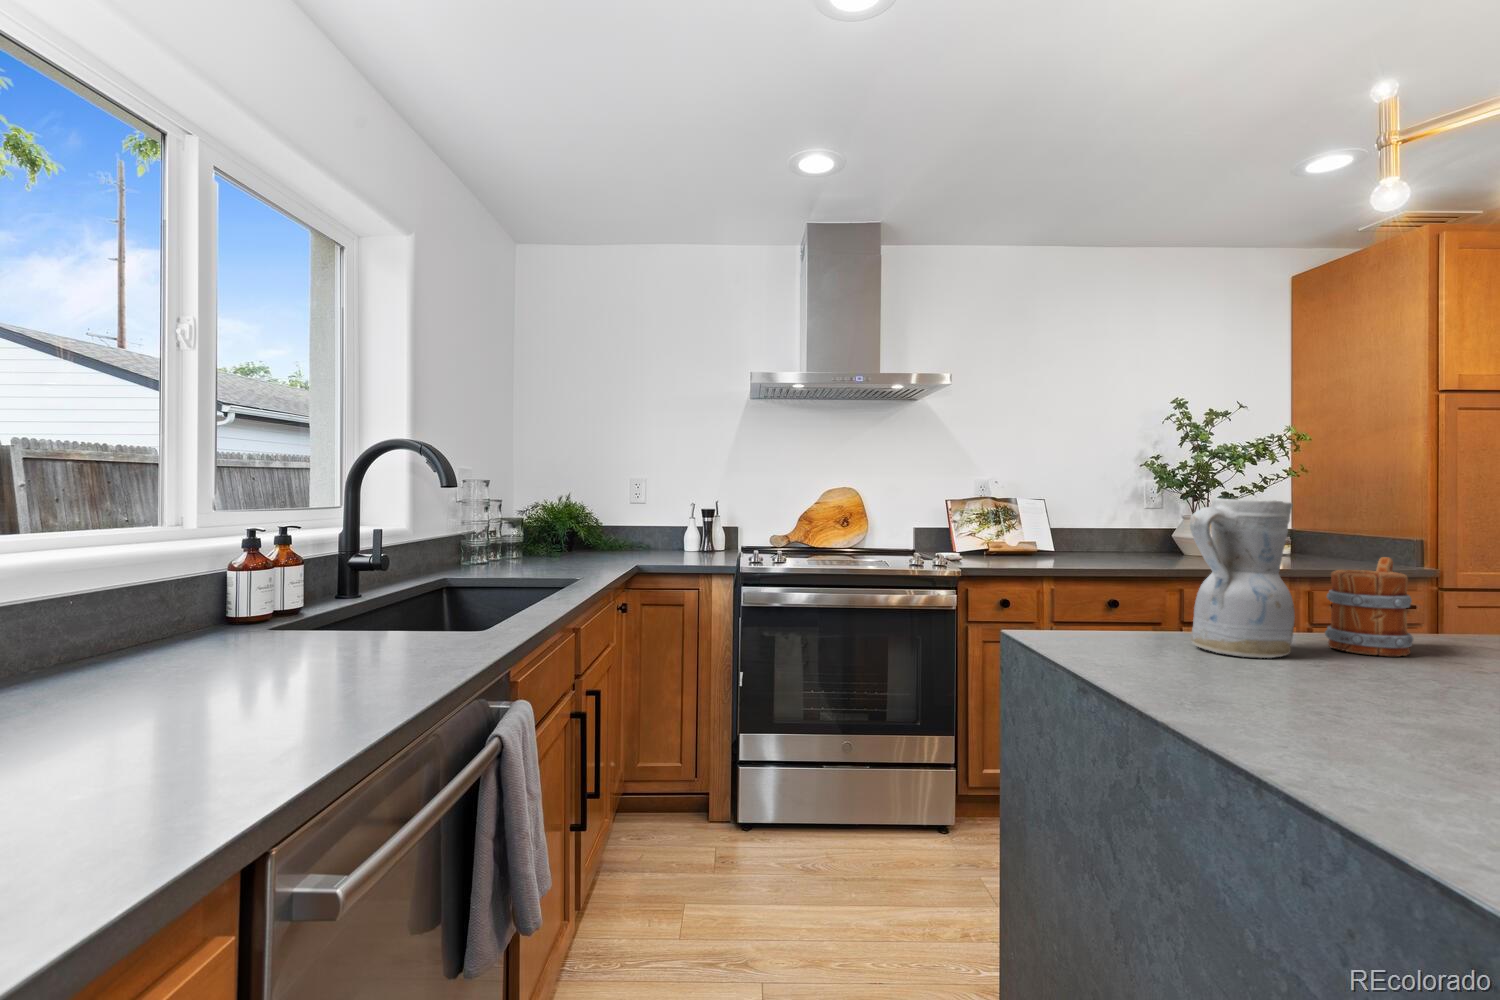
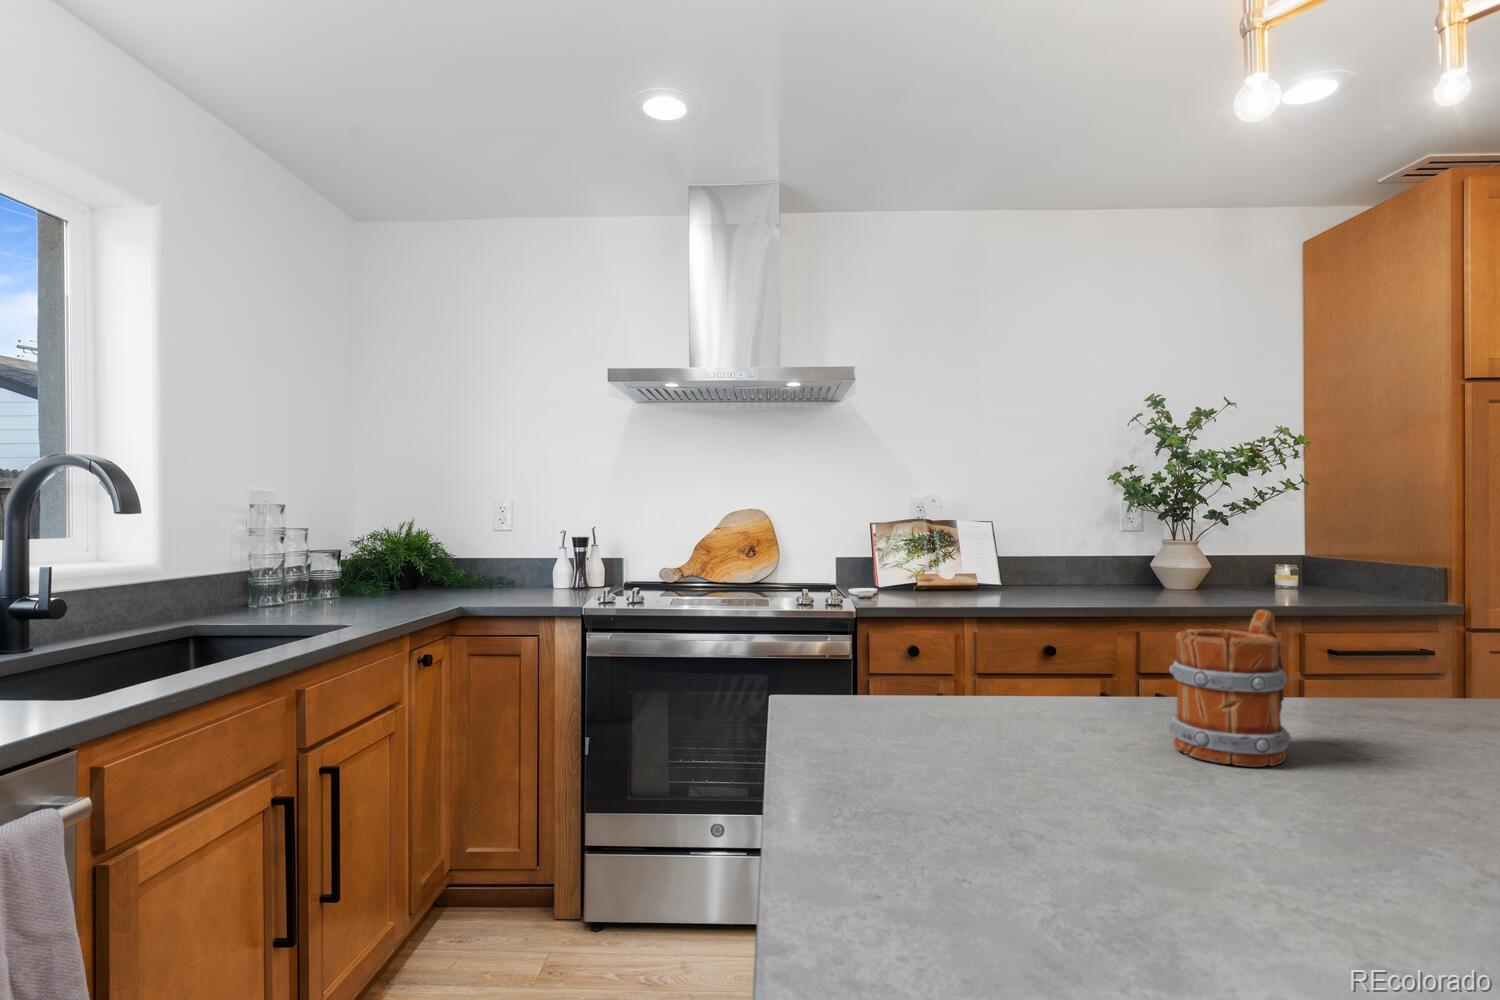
ceramic pitcher: present [1190,498,1295,658] -> none [946,525,1103,770]

